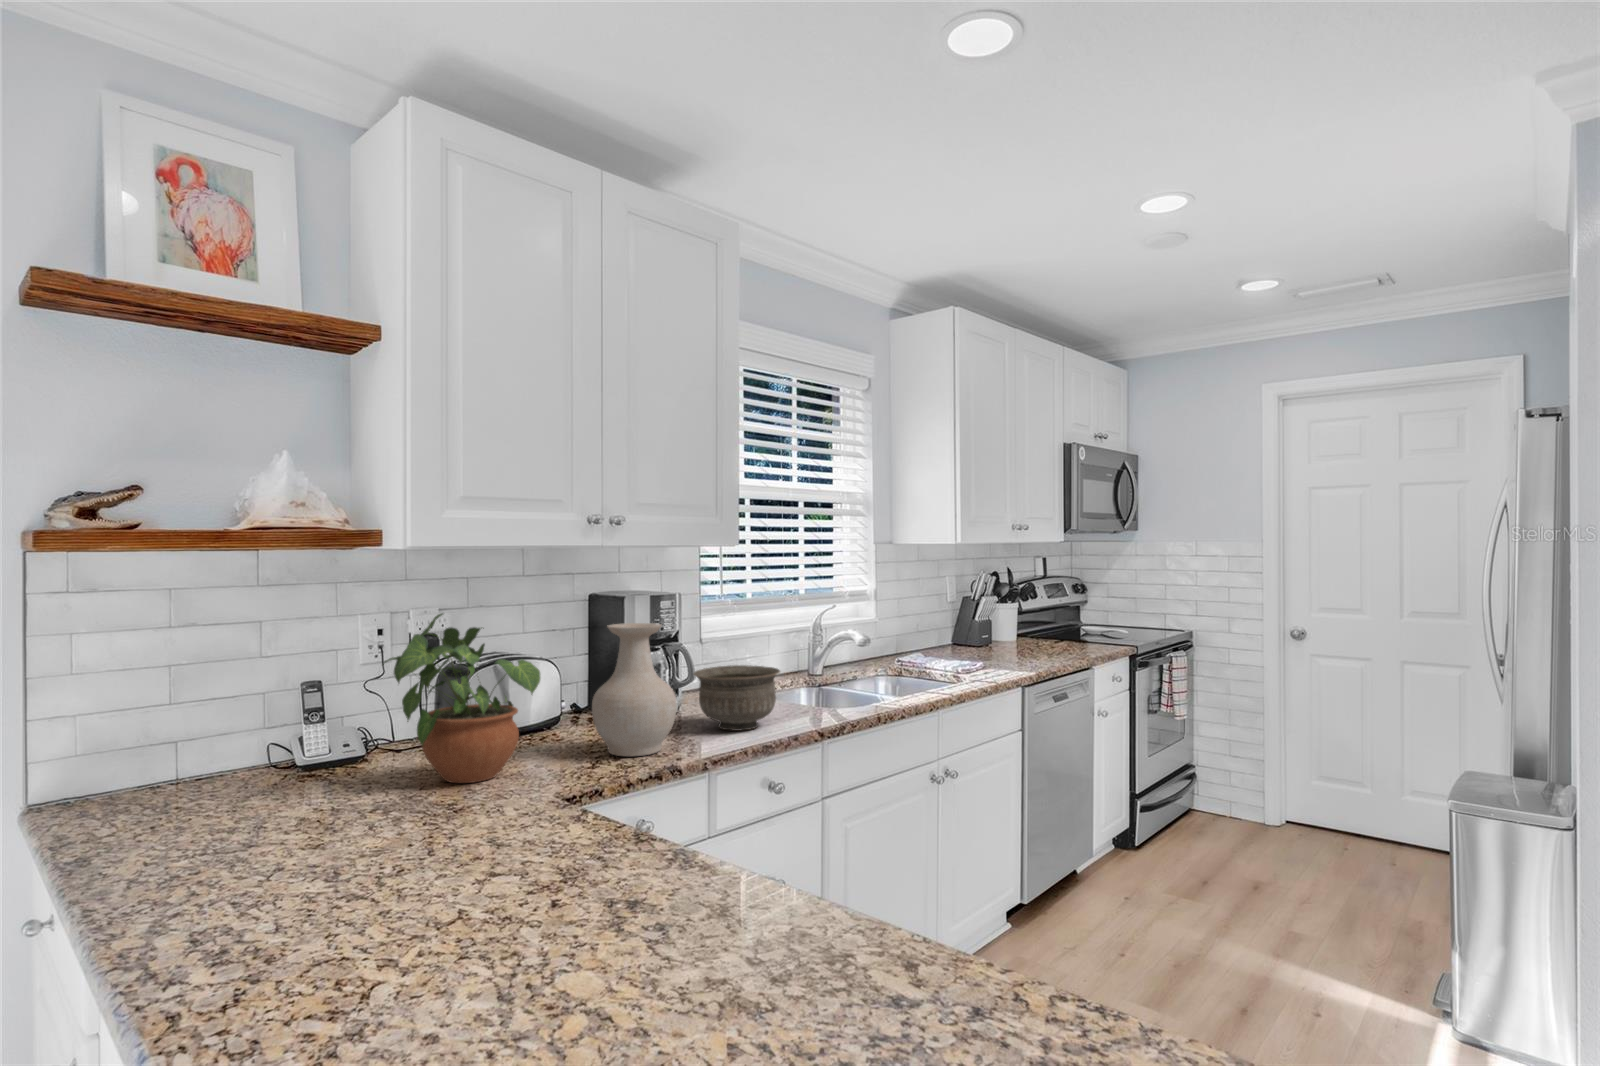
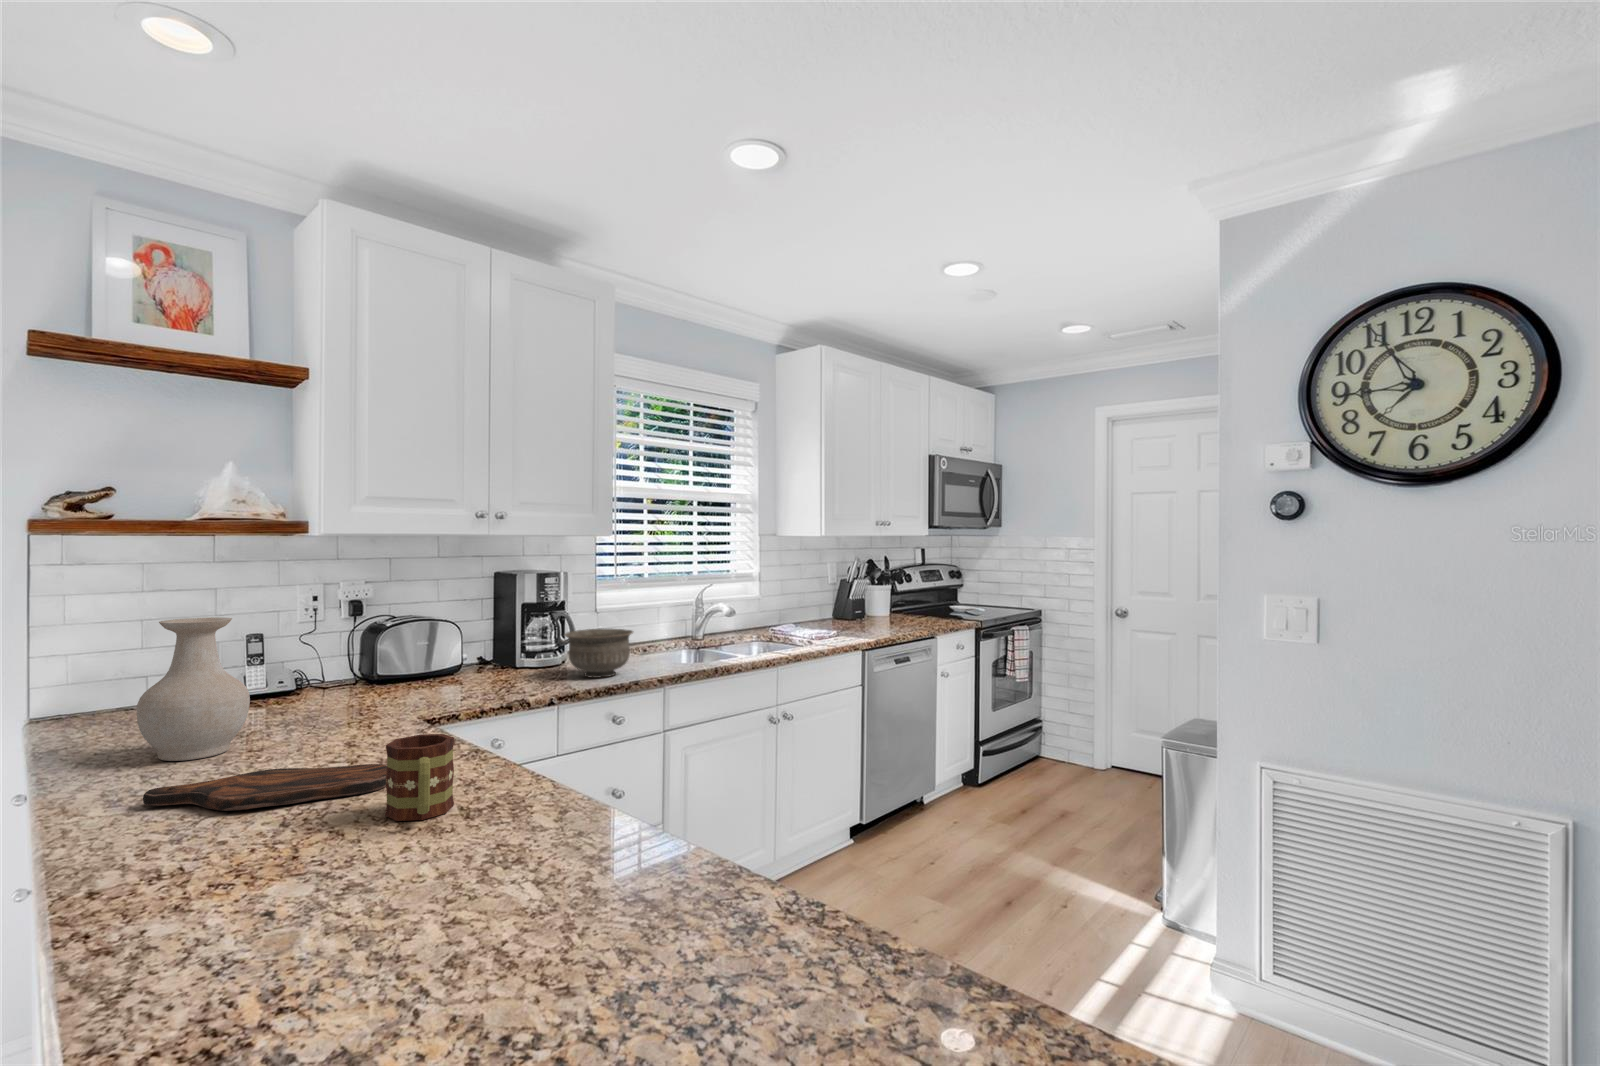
potted plant: present [383,613,540,783] -> none [299,584,423,710]
vase: present [592,623,677,756] -> present [137,617,250,761]
mug: none [650,847,739,990] -> present [385,734,454,821]
cutting board: none [266,882,608,971] -> present [143,764,387,811]

